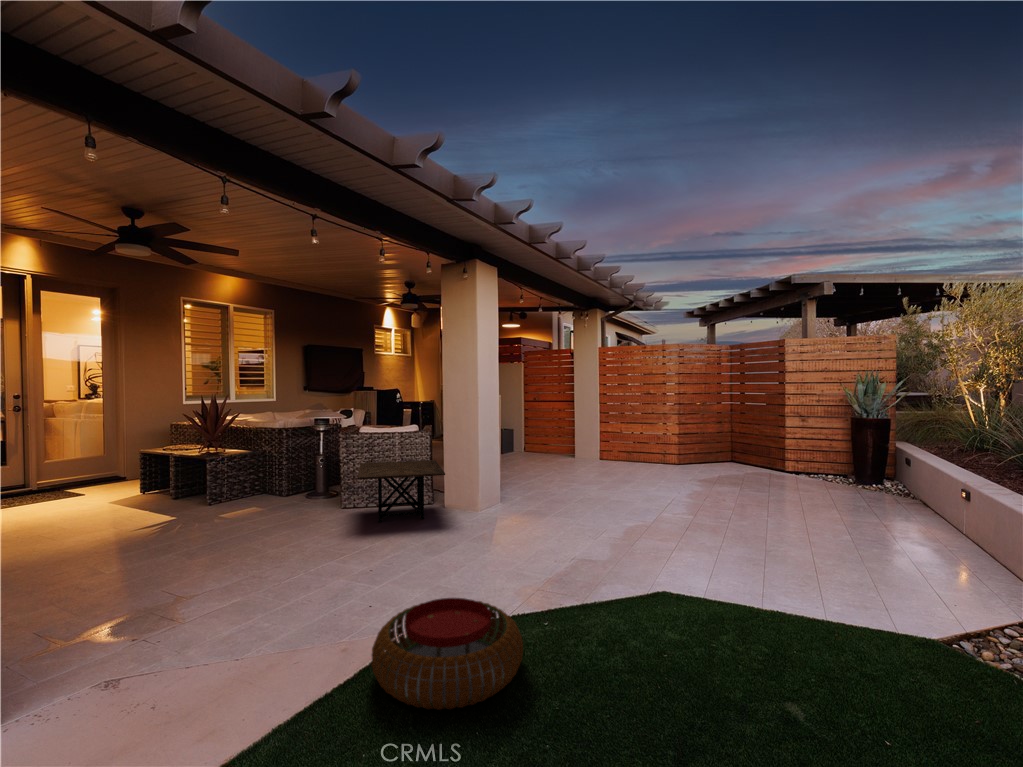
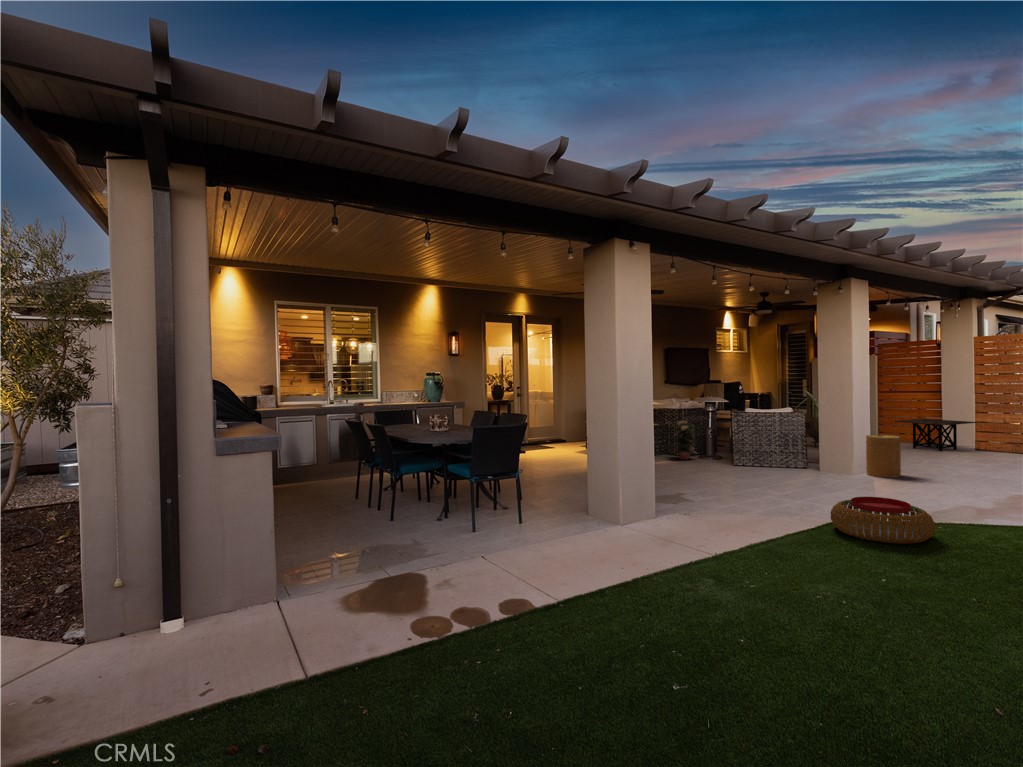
decorative plant: none [265,446,306,500] -> present [674,421,695,460]
basket: none [492,458,527,511] -> present [866,435,901,478]
side table: present [358,460,445,522] -> present [895,419,976,451]

